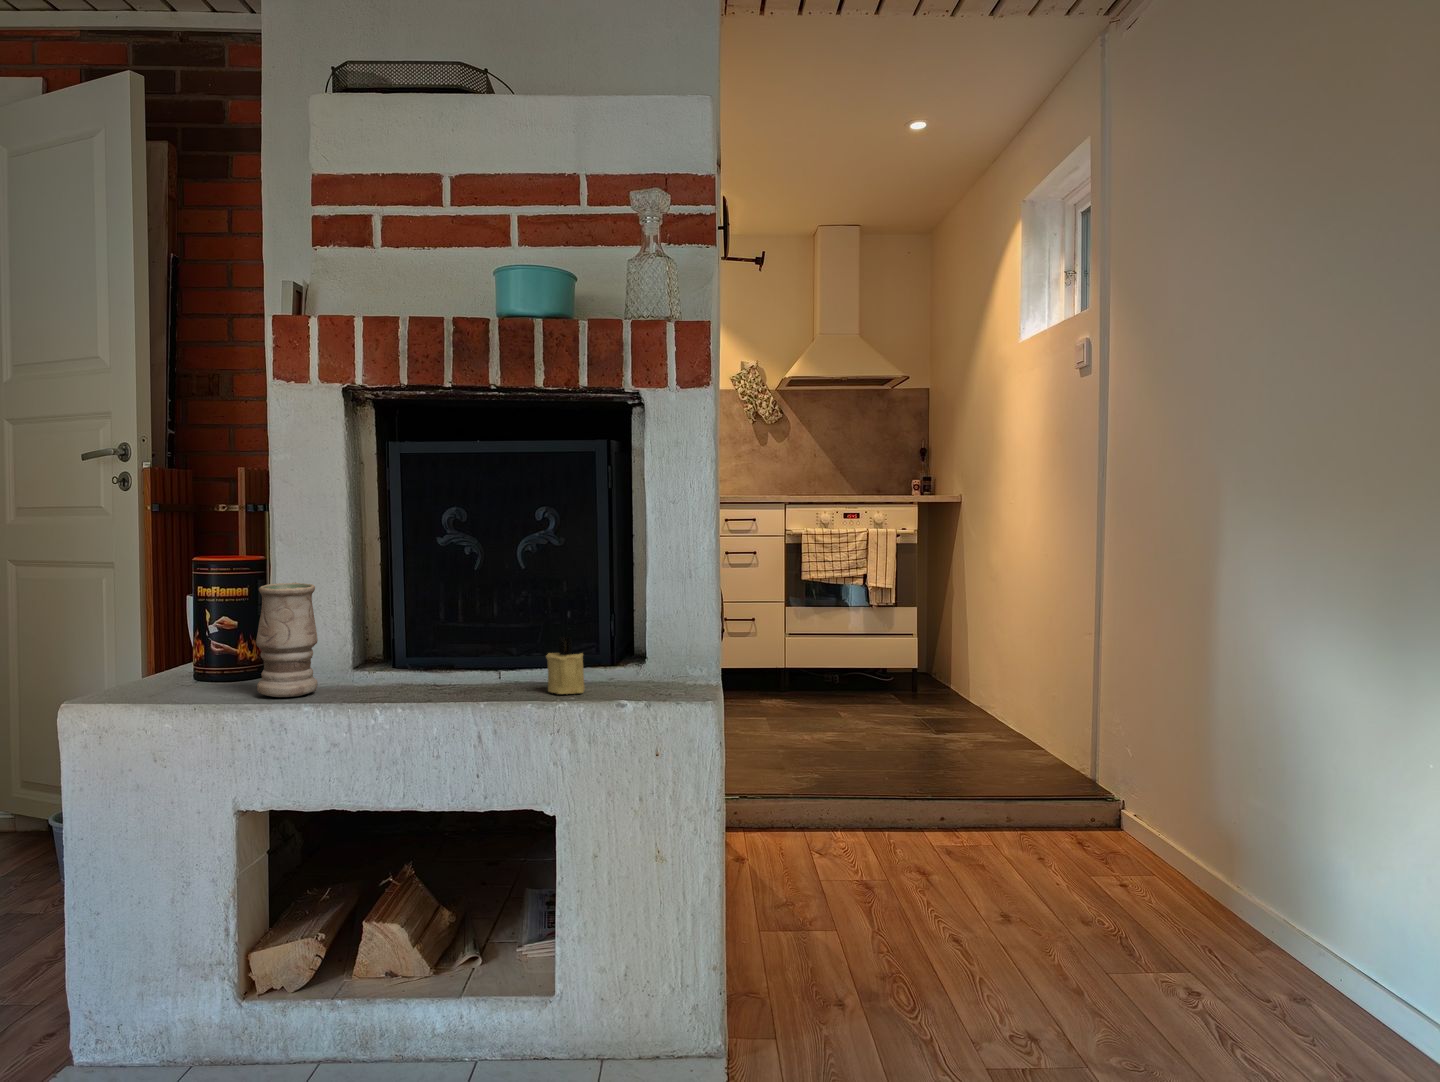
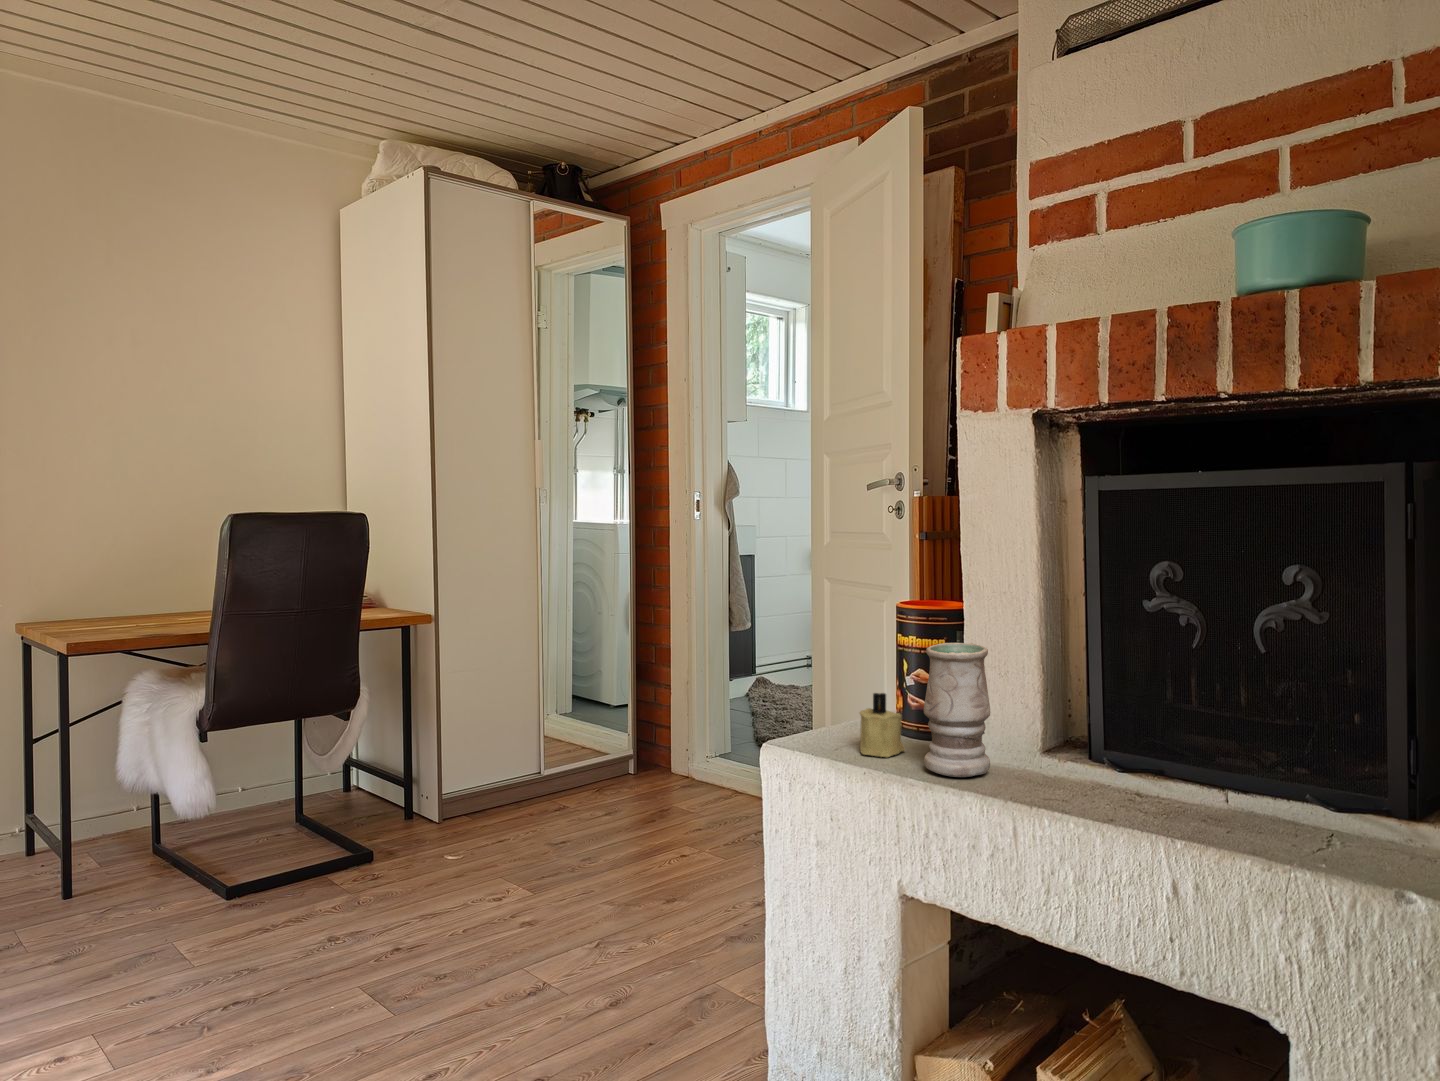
candle: present [546,637,584,694] -> present [860,693,905,757]

